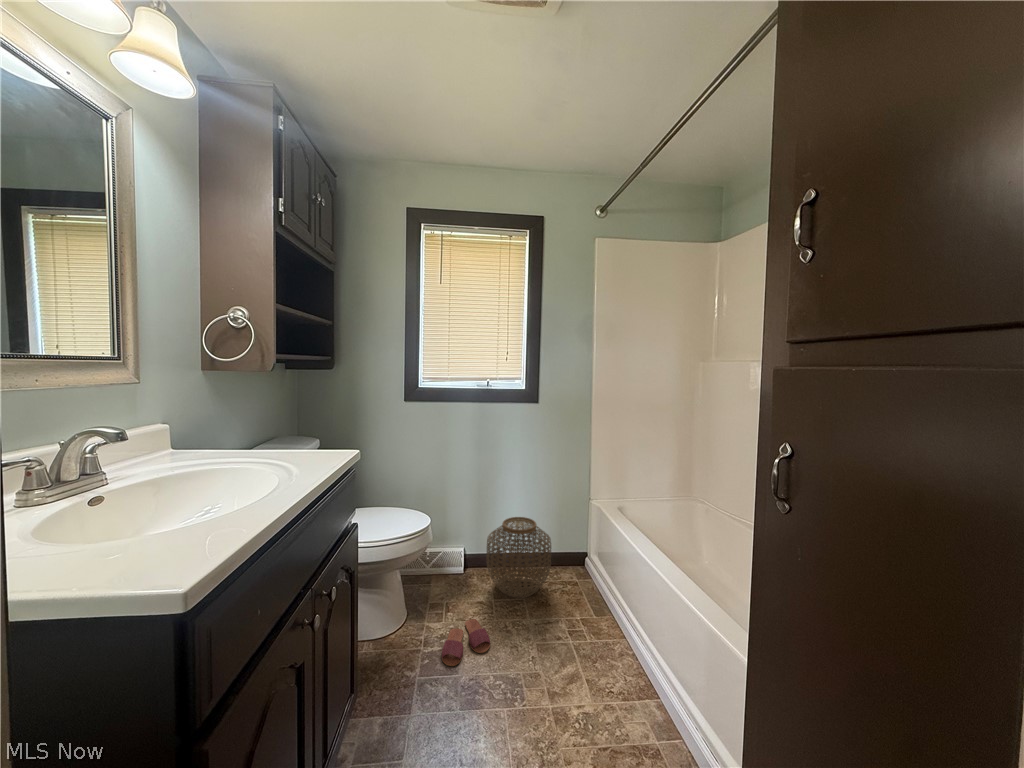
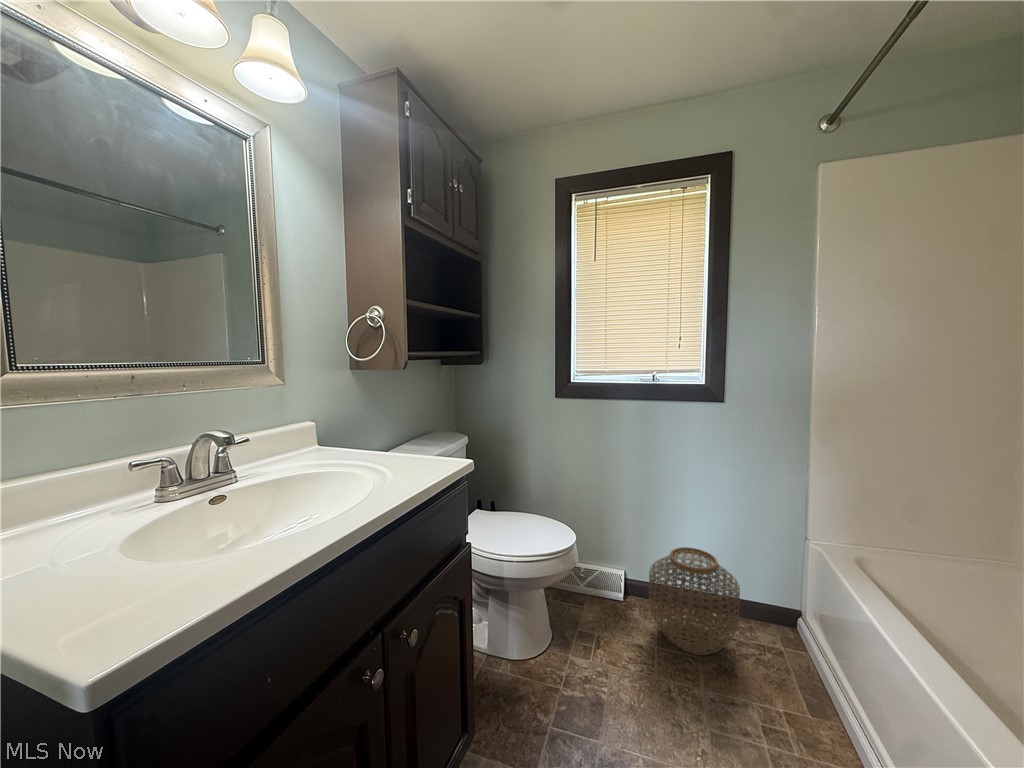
slippers: present [442,619,490,666] -> none [582,667,645,726]

